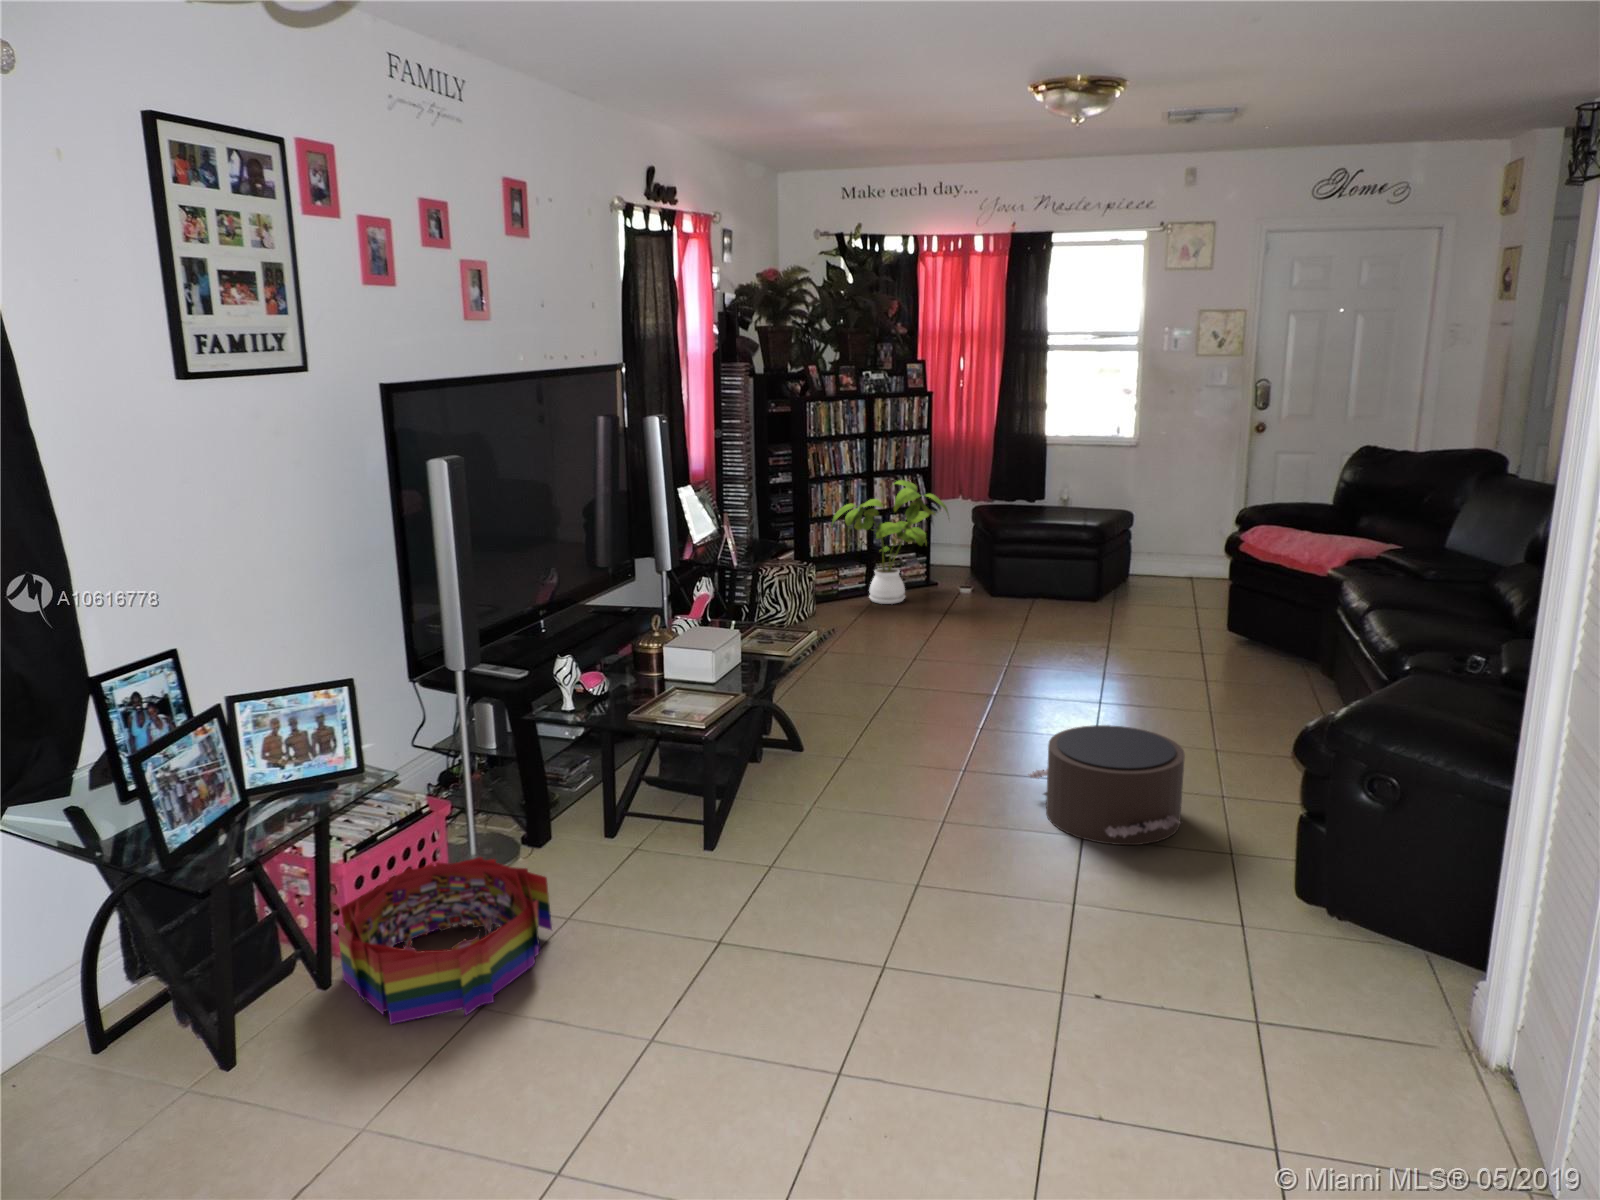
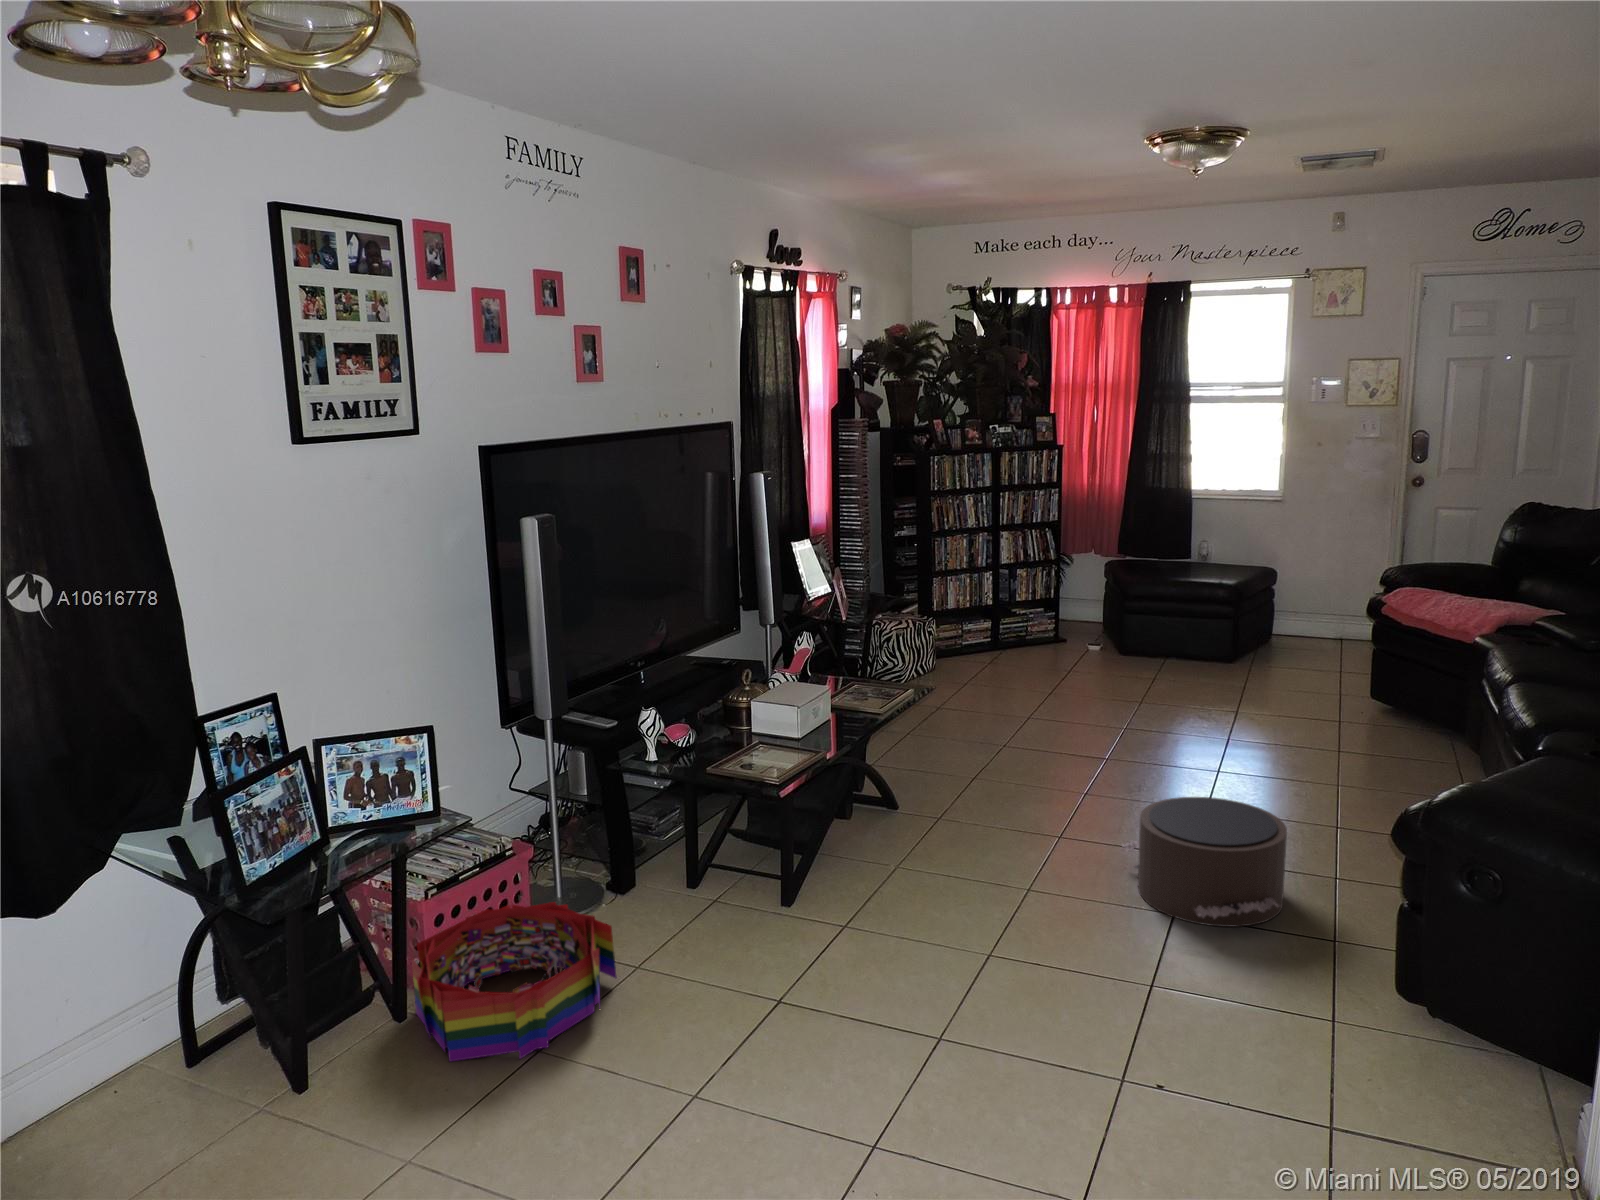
house plant: present [832,480,949,604] -> none [953,534,1075,659]

